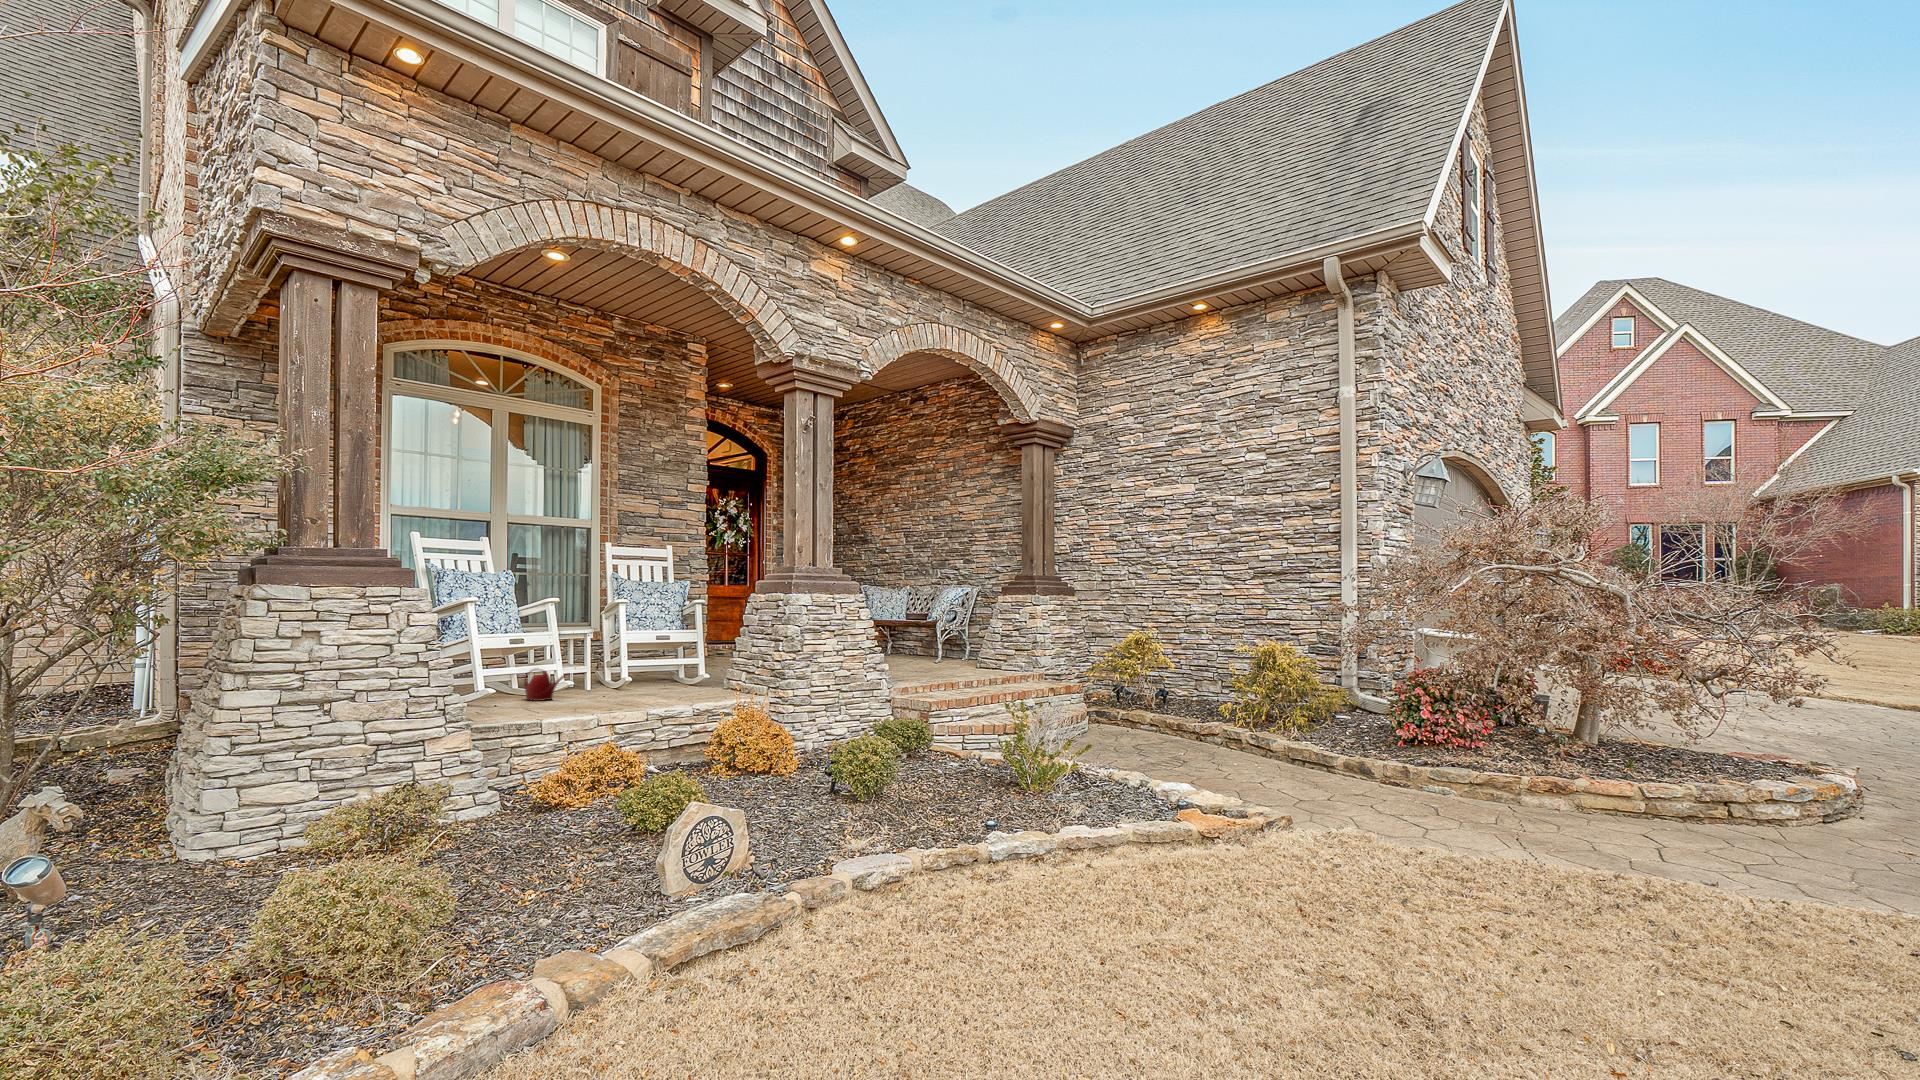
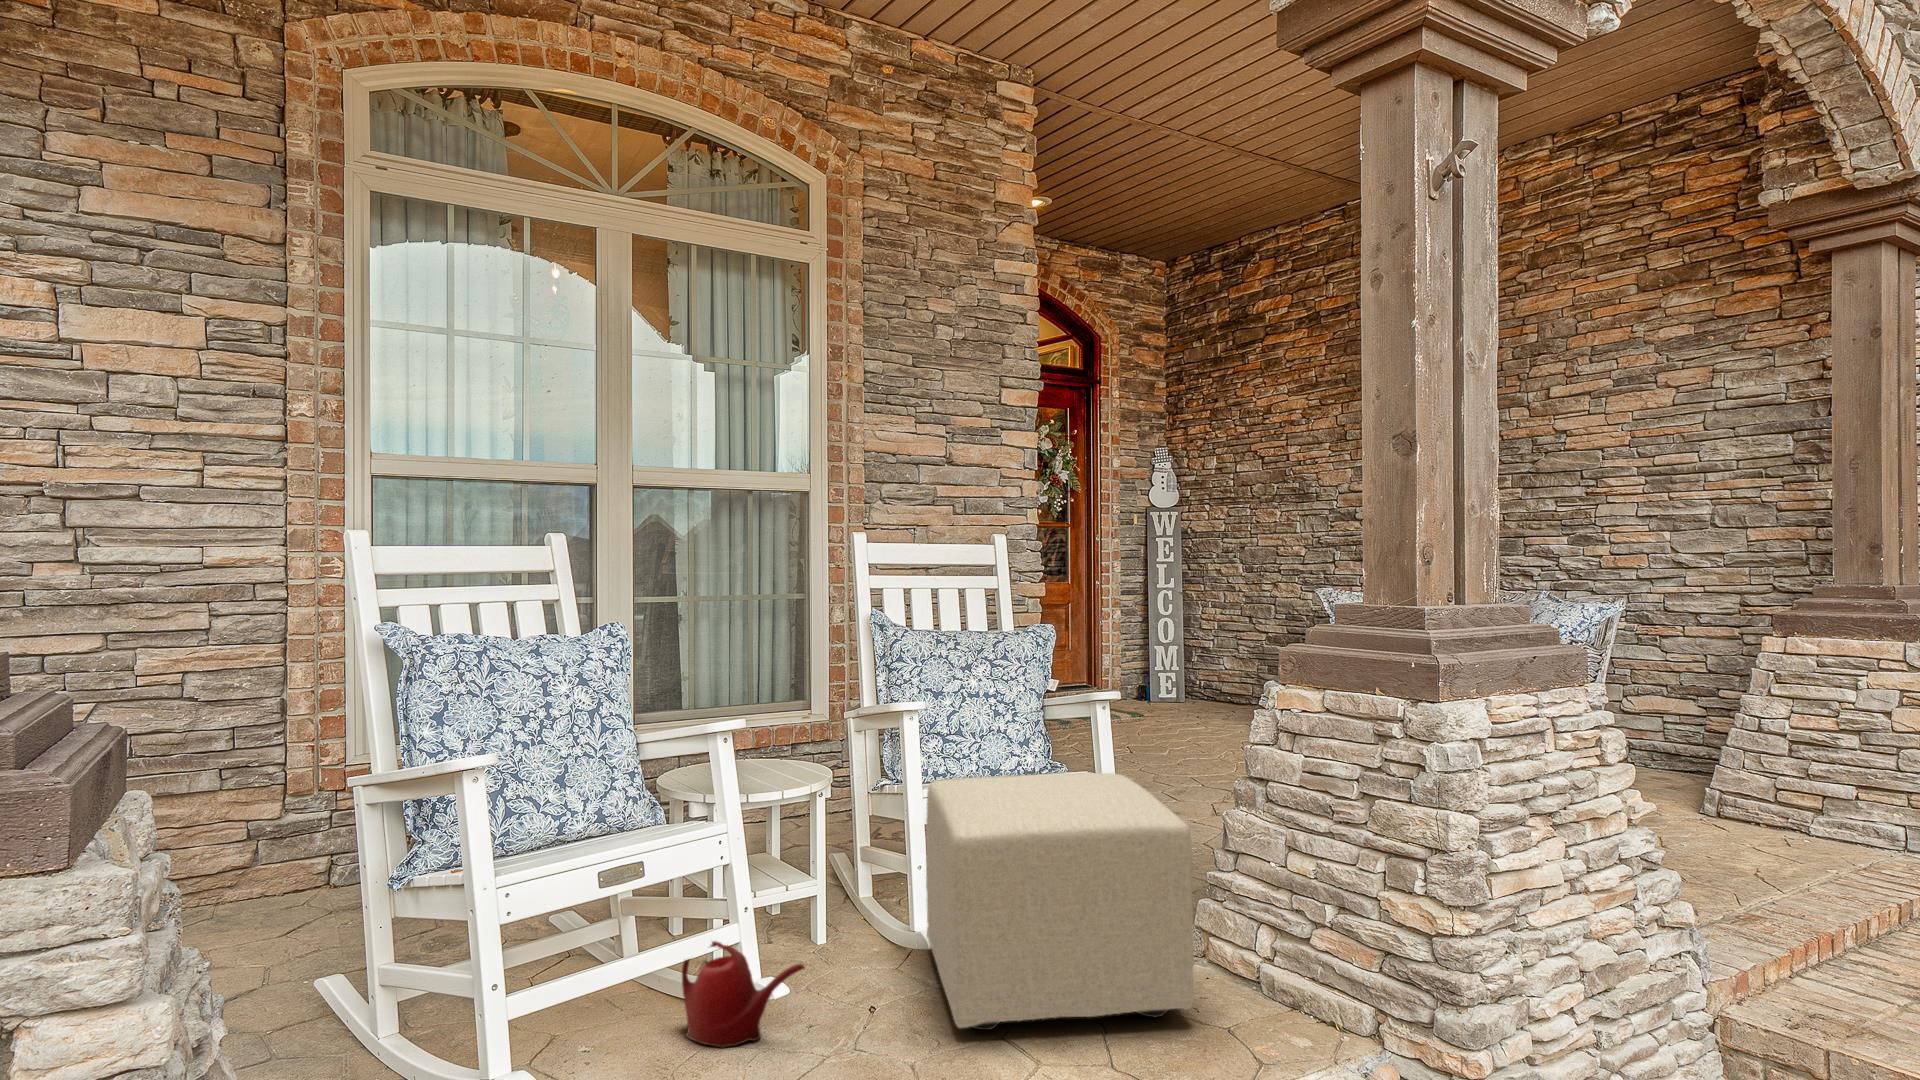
ottoman: none [621,625,708,698] -> present [926,773,1194,1030]

